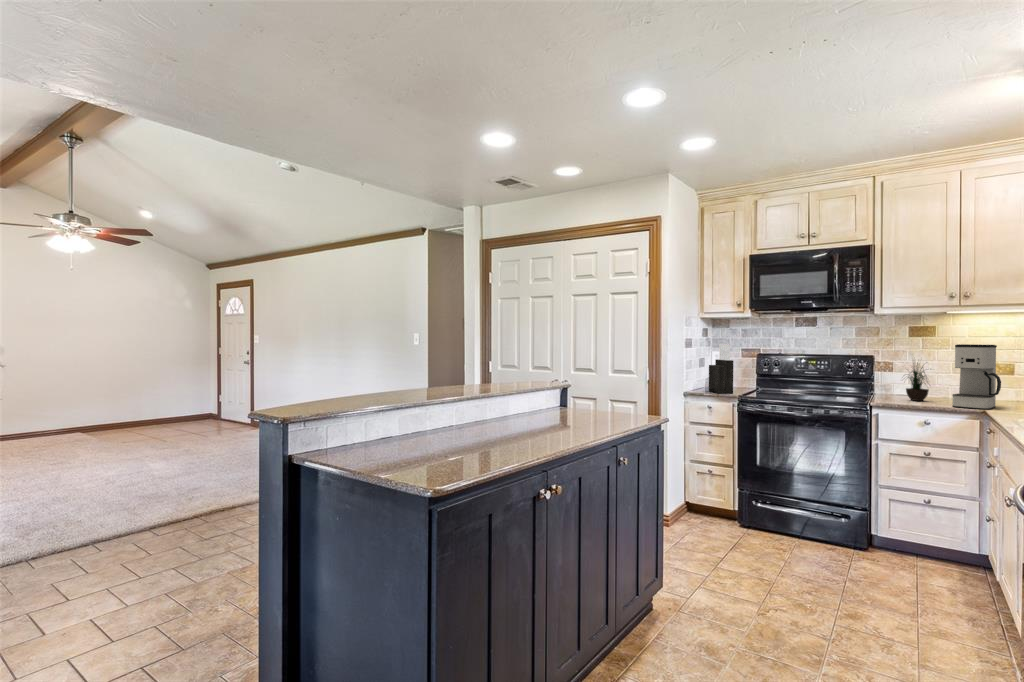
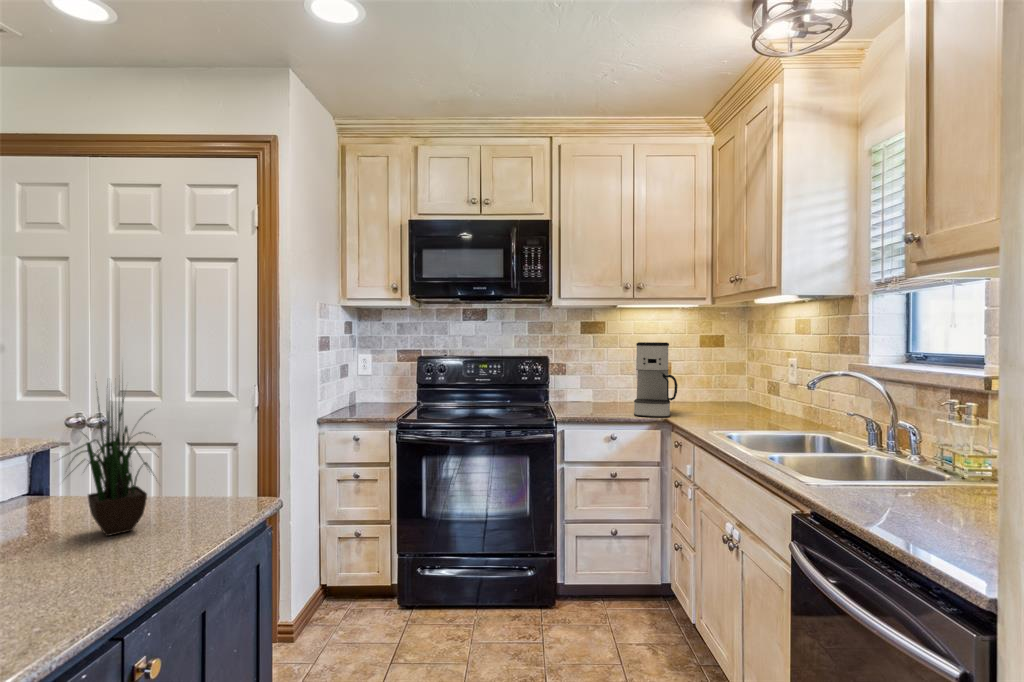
knife block: present [709,344,734,394] -> none [354,344,388,416]
potted plant: present [906,363,929,401] -> present [72,397,154,536]

